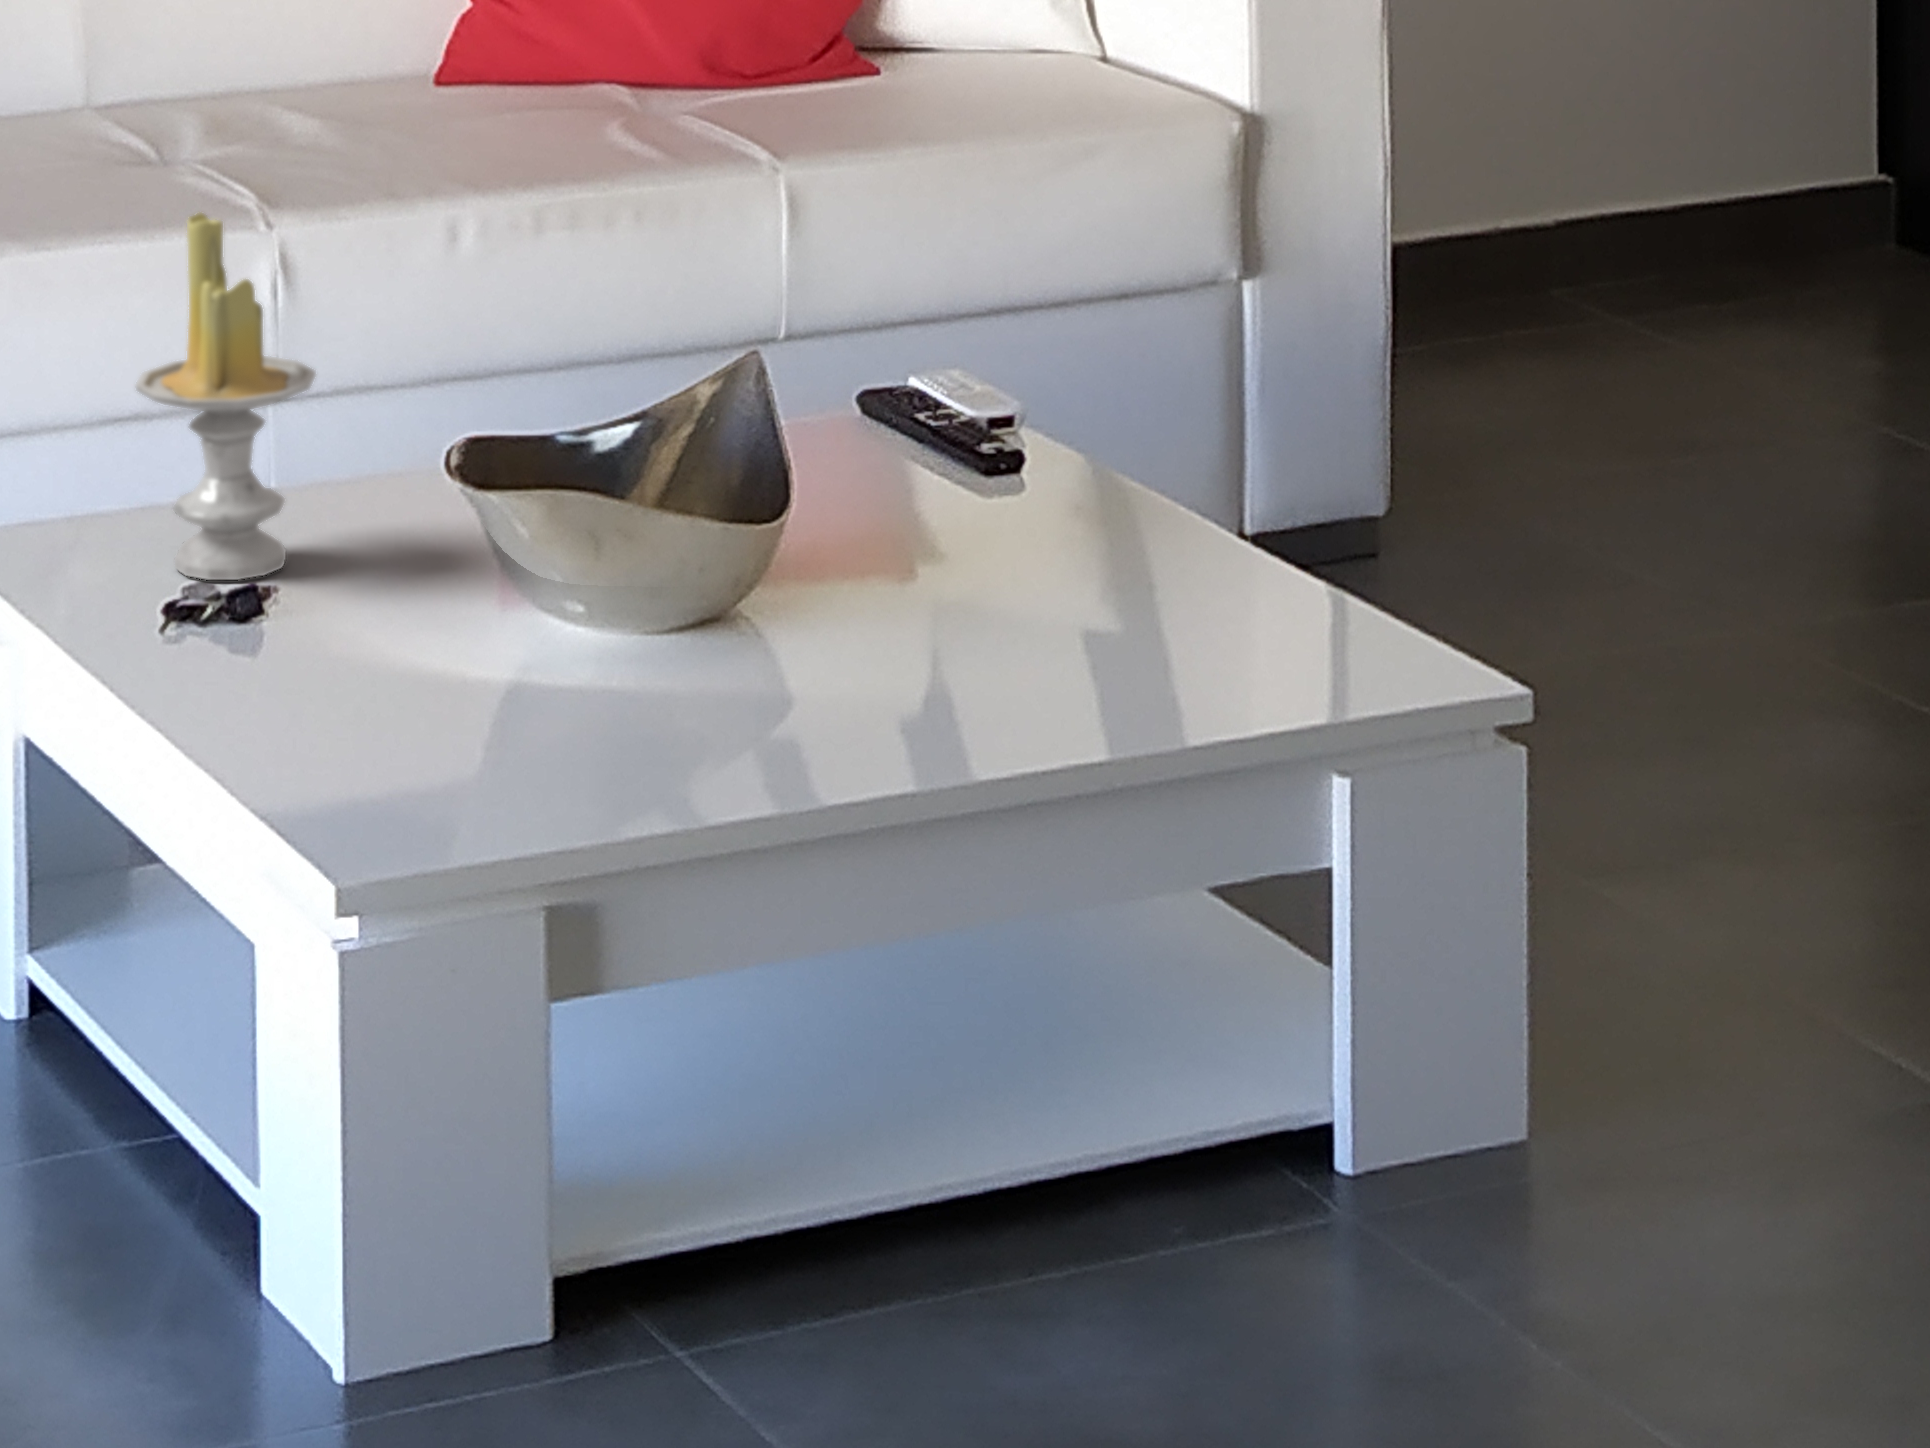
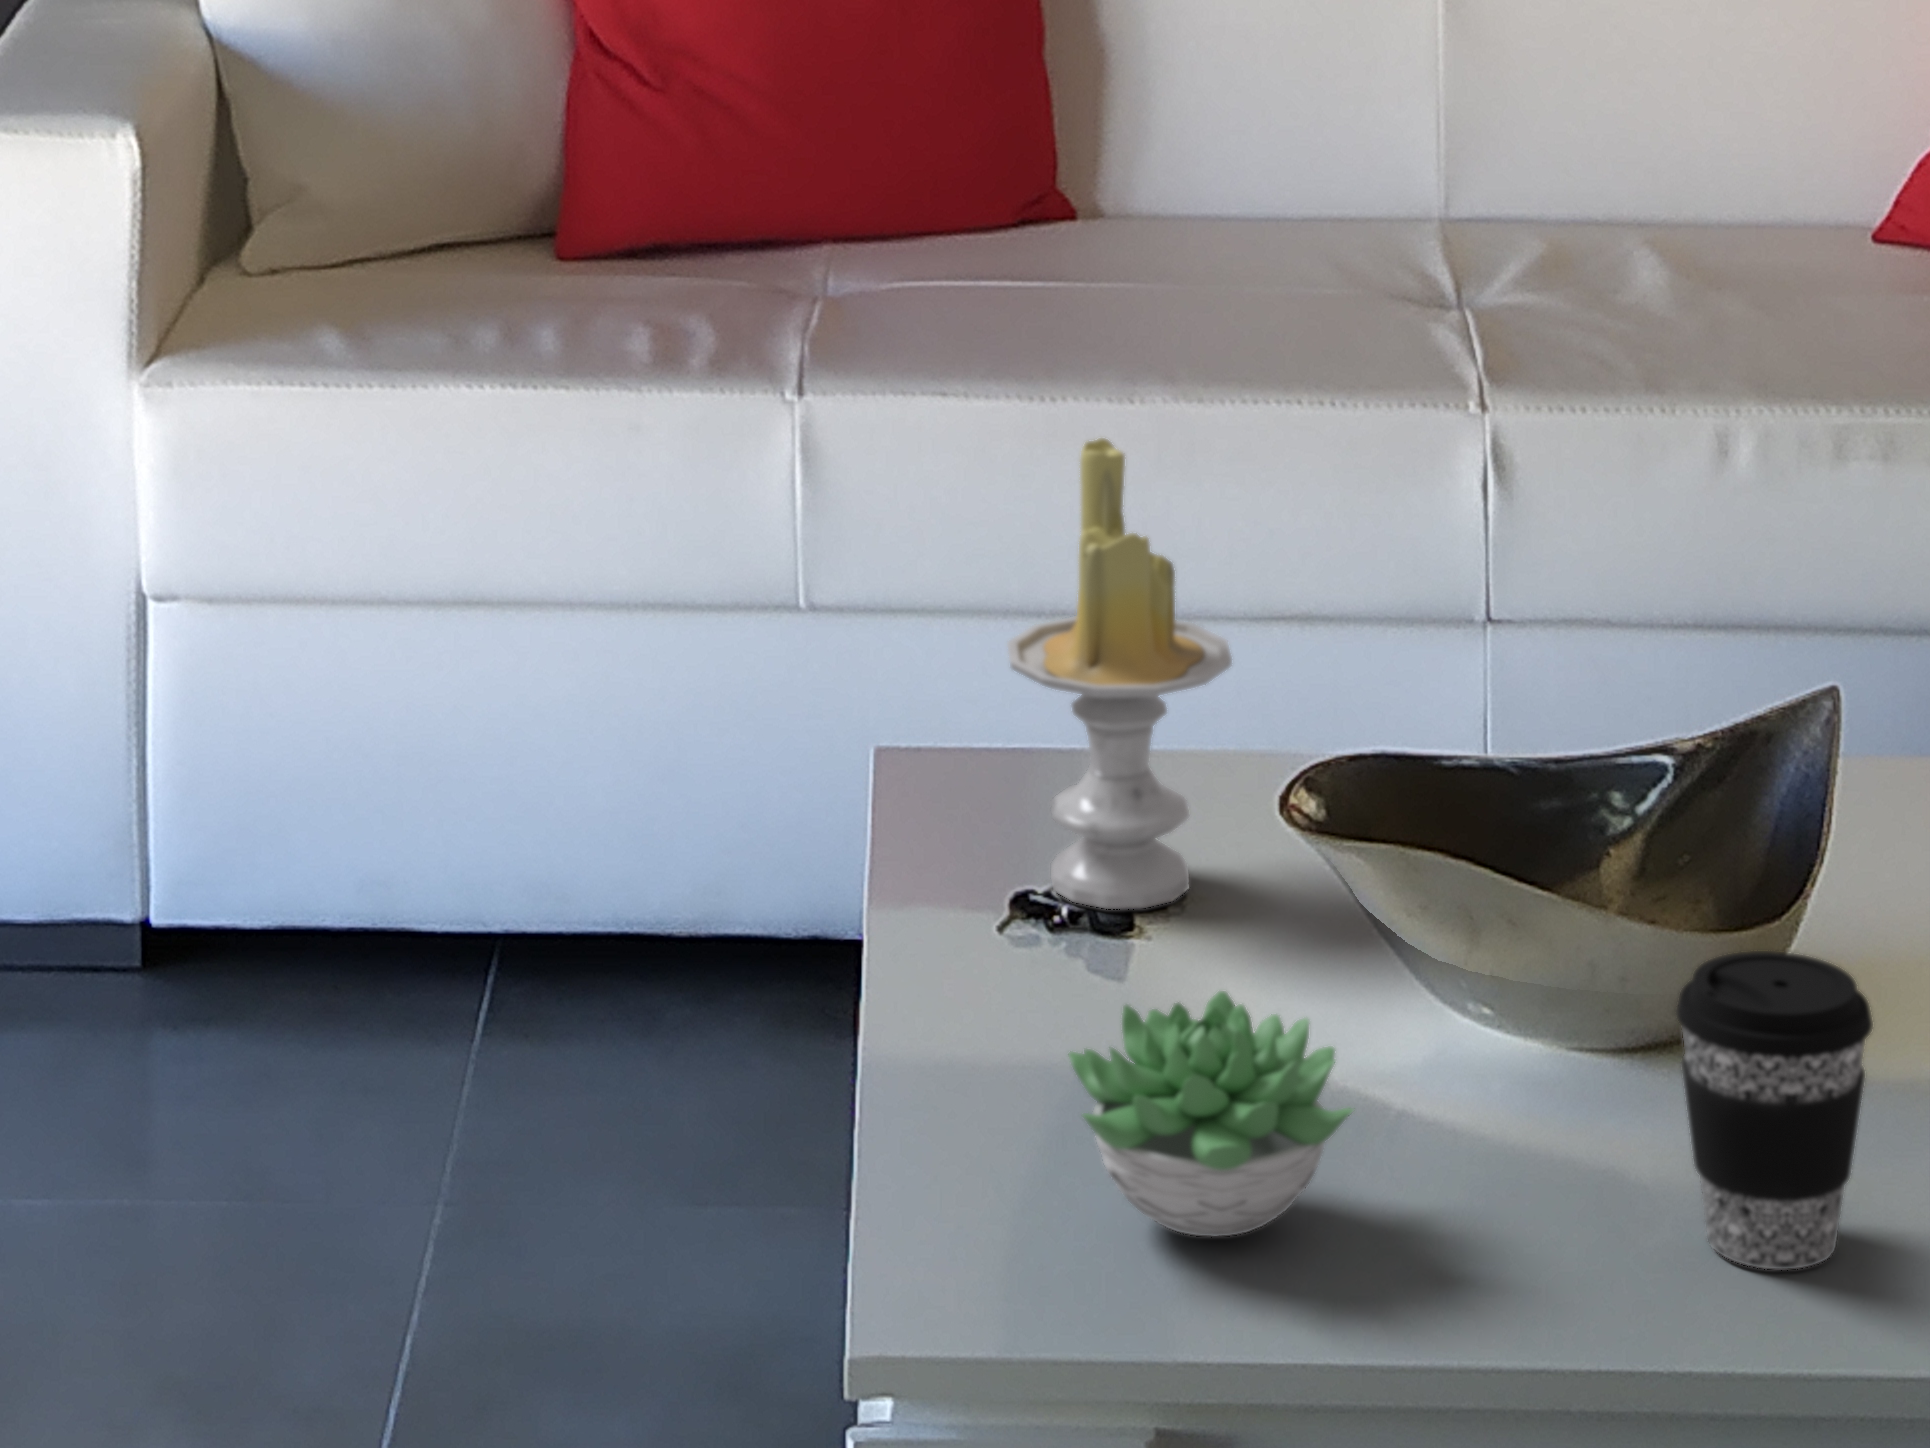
coffee cup: none [815,472,954,694] -> present [1676,951,1873,1269]
succulent plant: none [385,568,618,741] -> present [1069,991,1353,1237]

